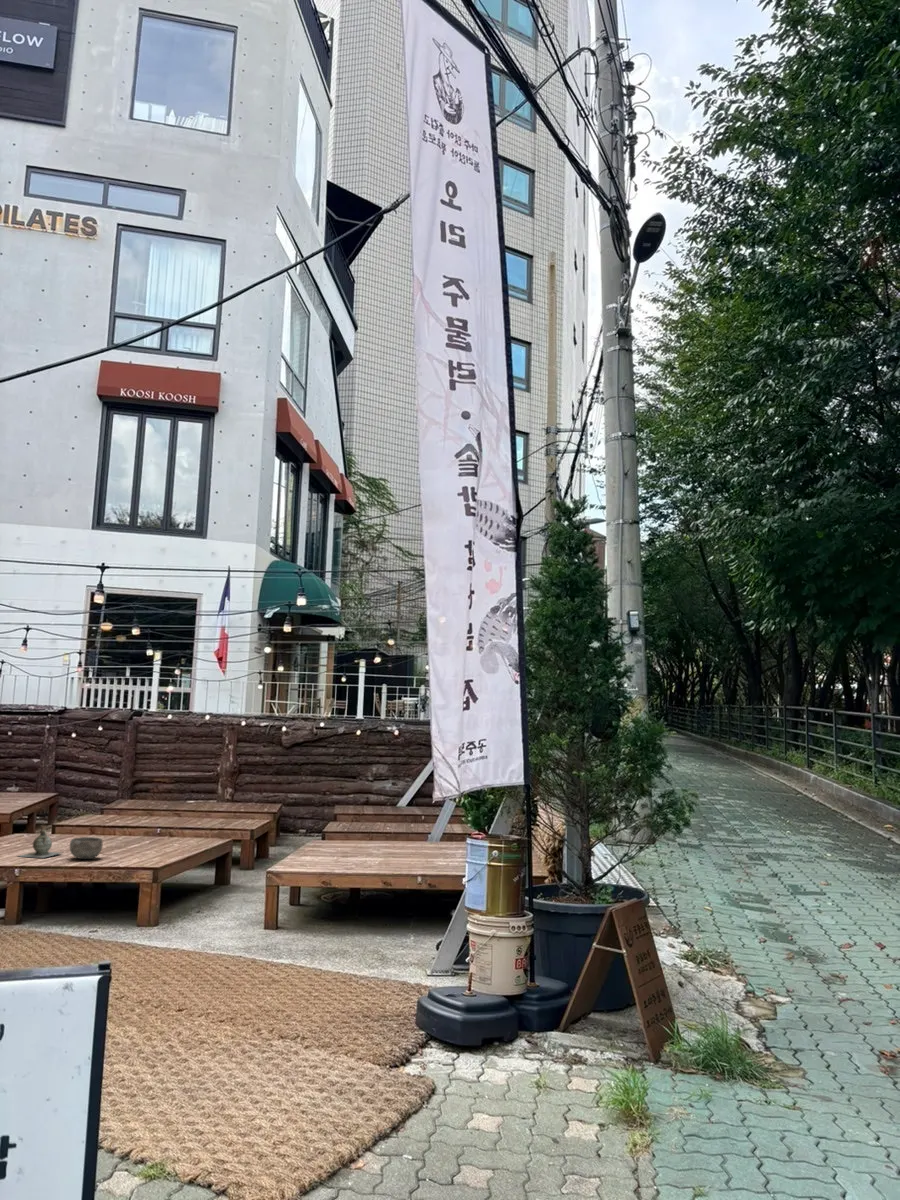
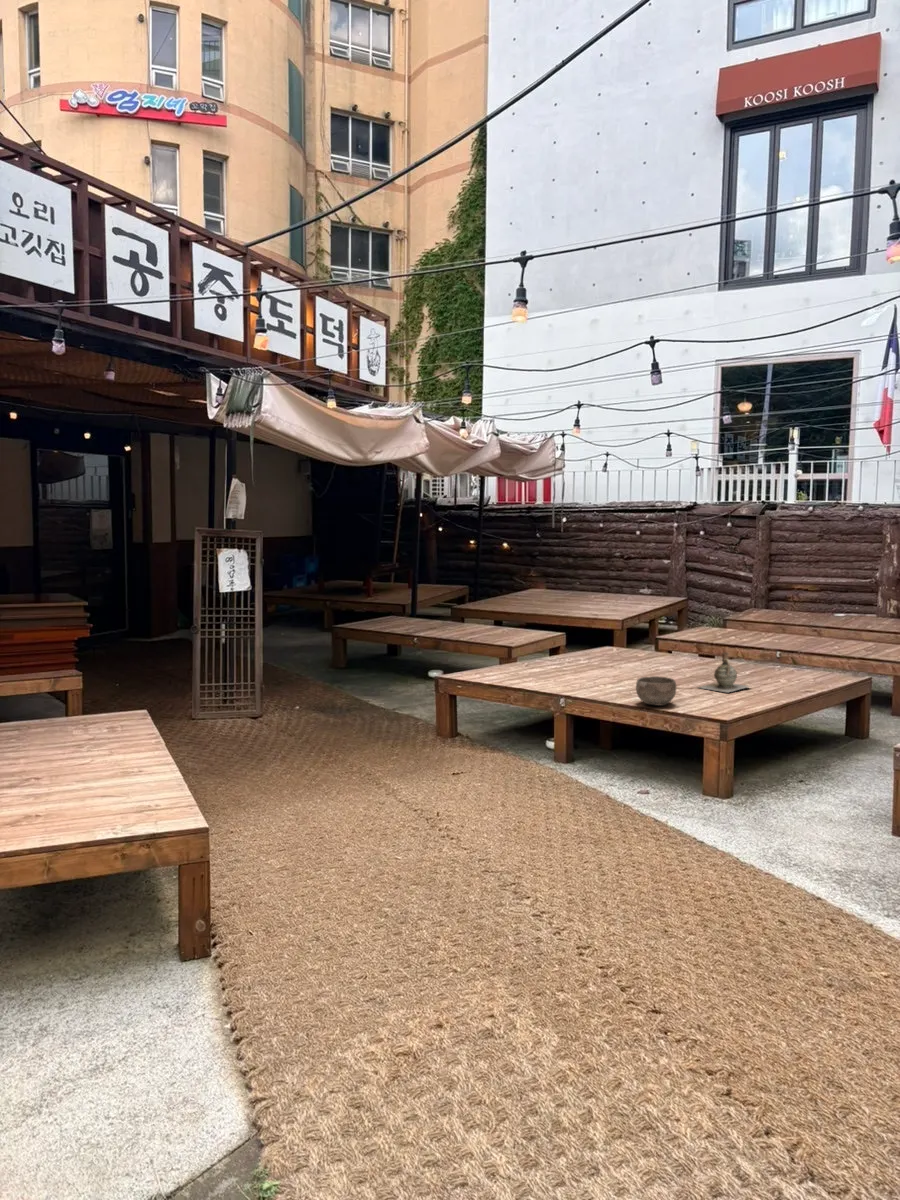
ceramic jug: present [21,825,60,858] -> present [699,653,749,693]

